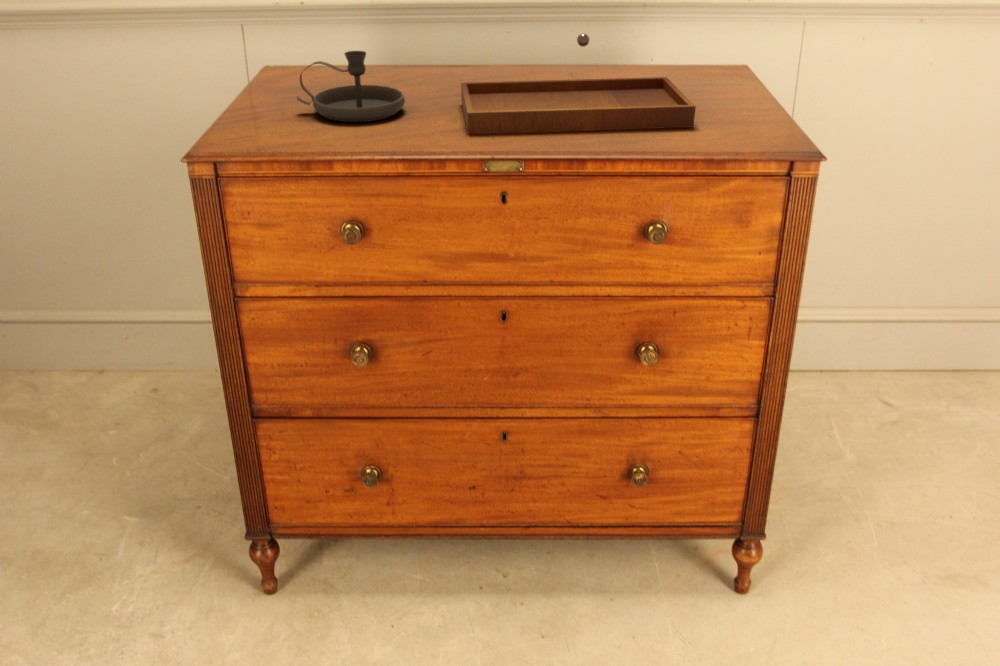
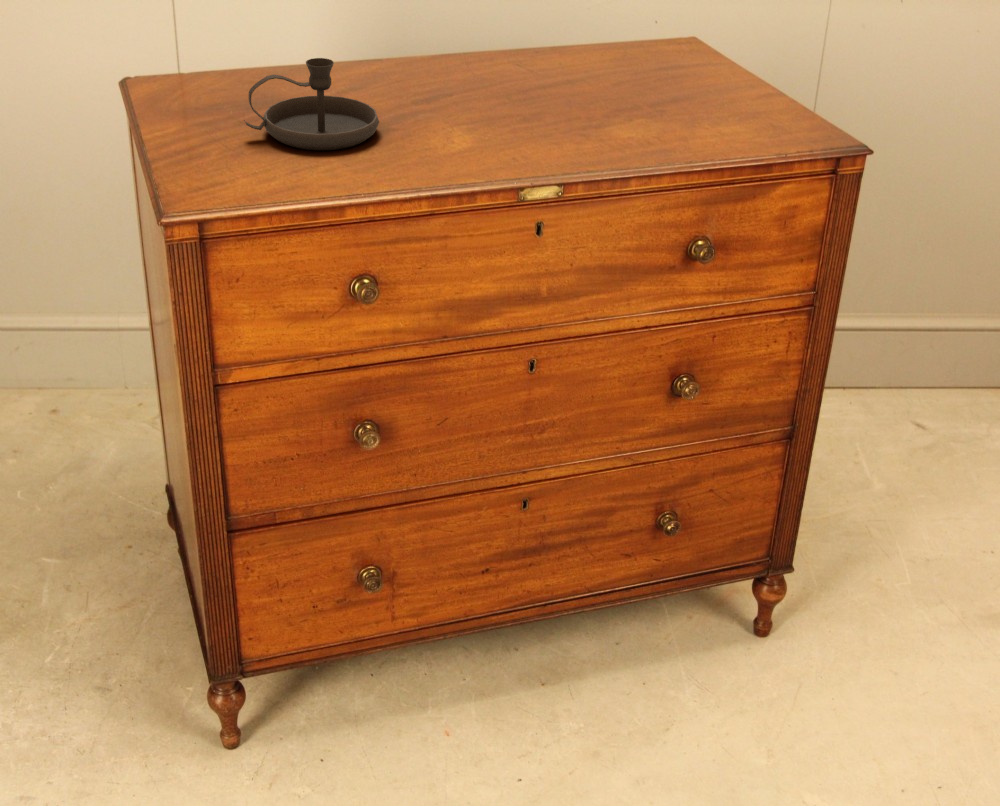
tray: present [461,34,696,134] -> none [431,24,721,157]

